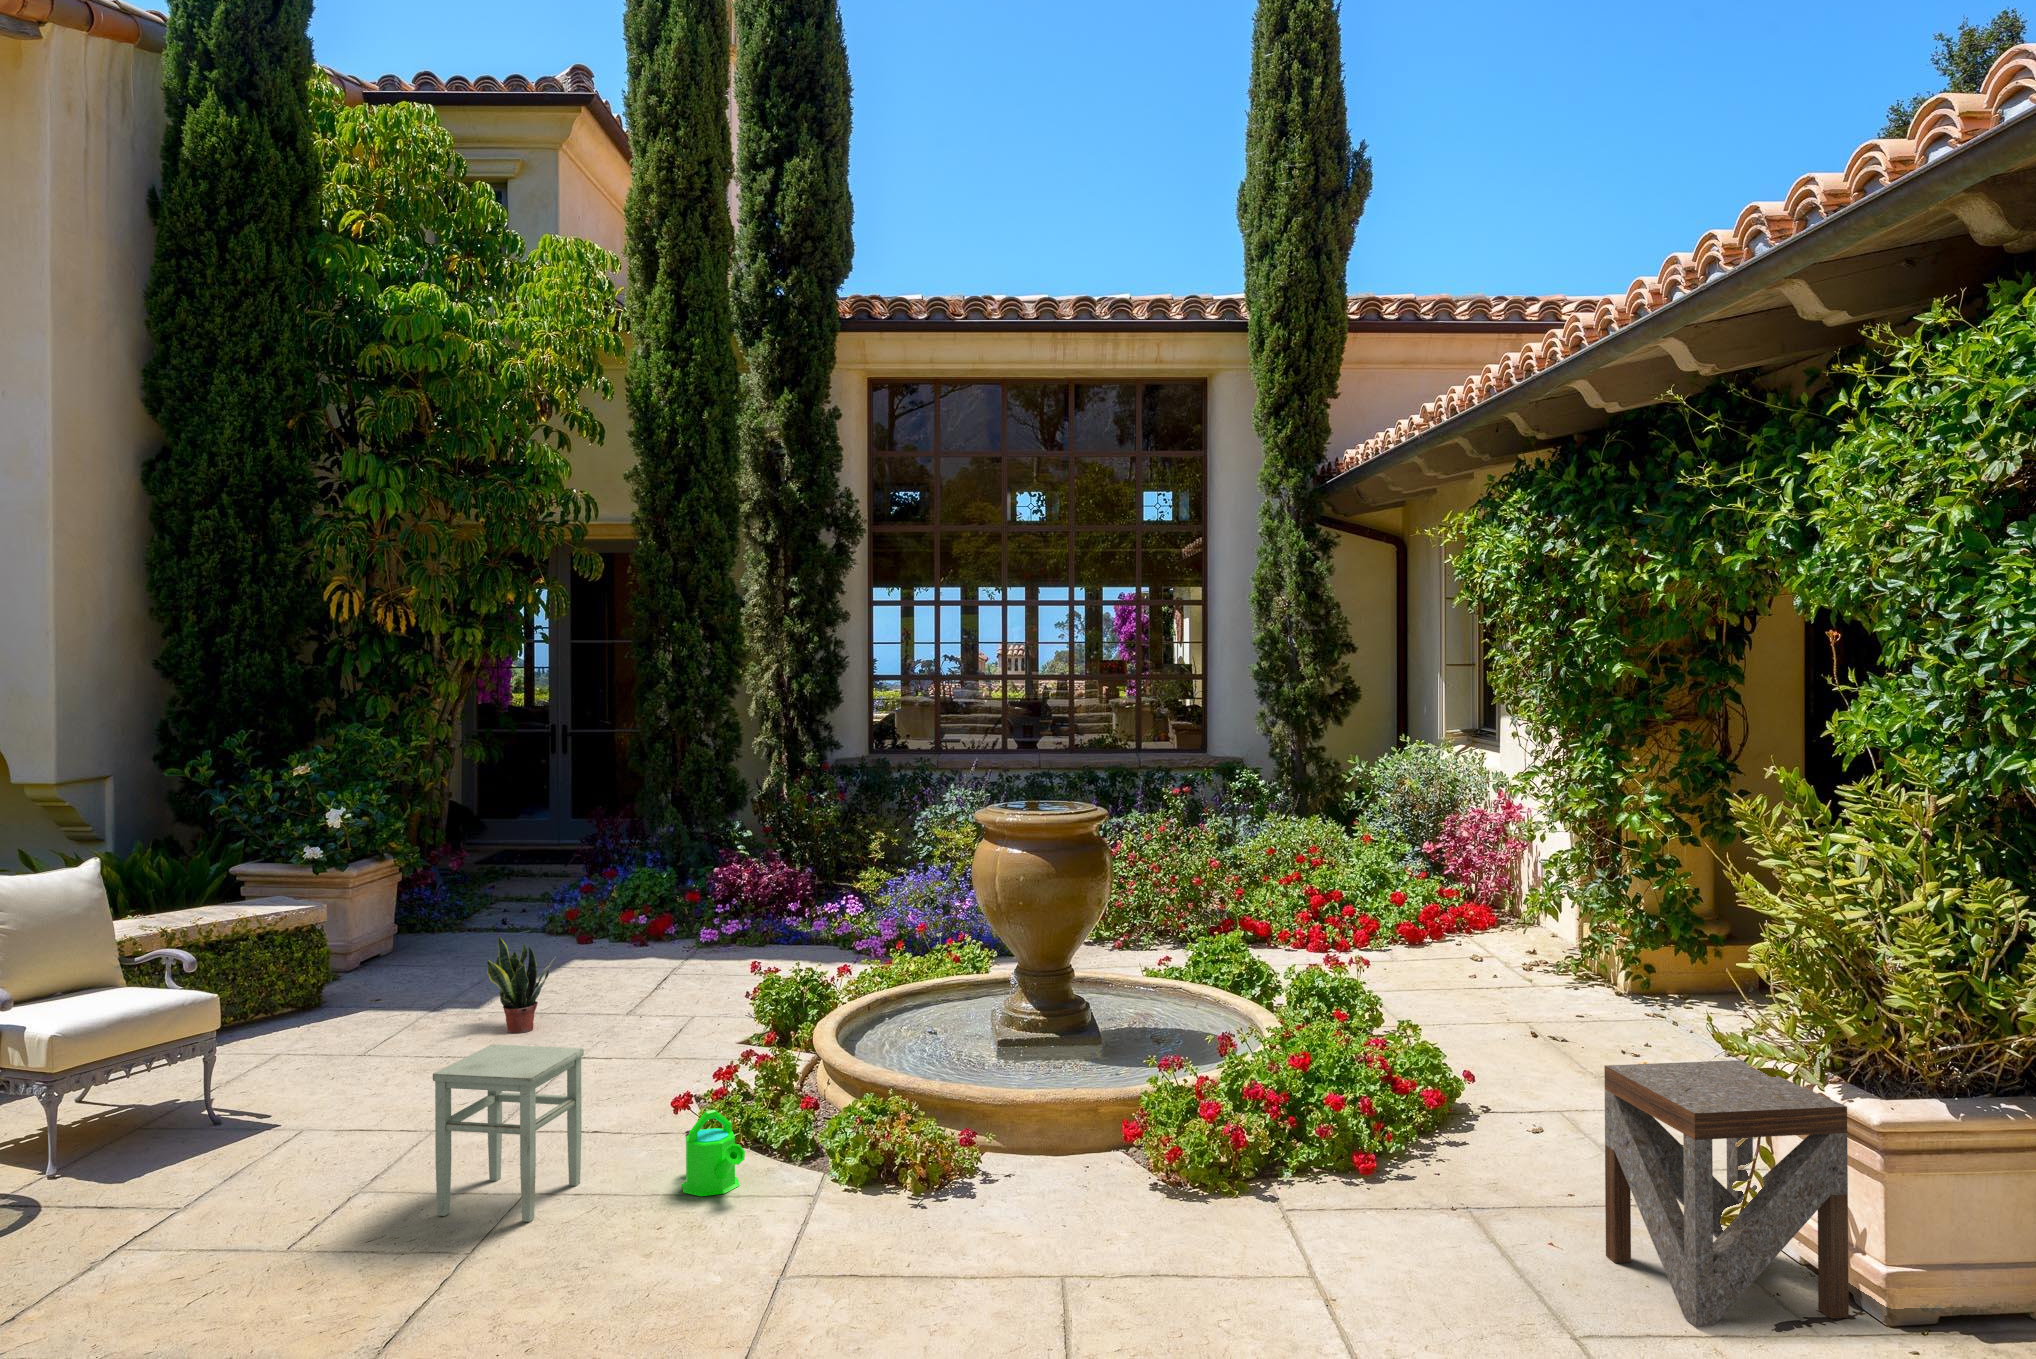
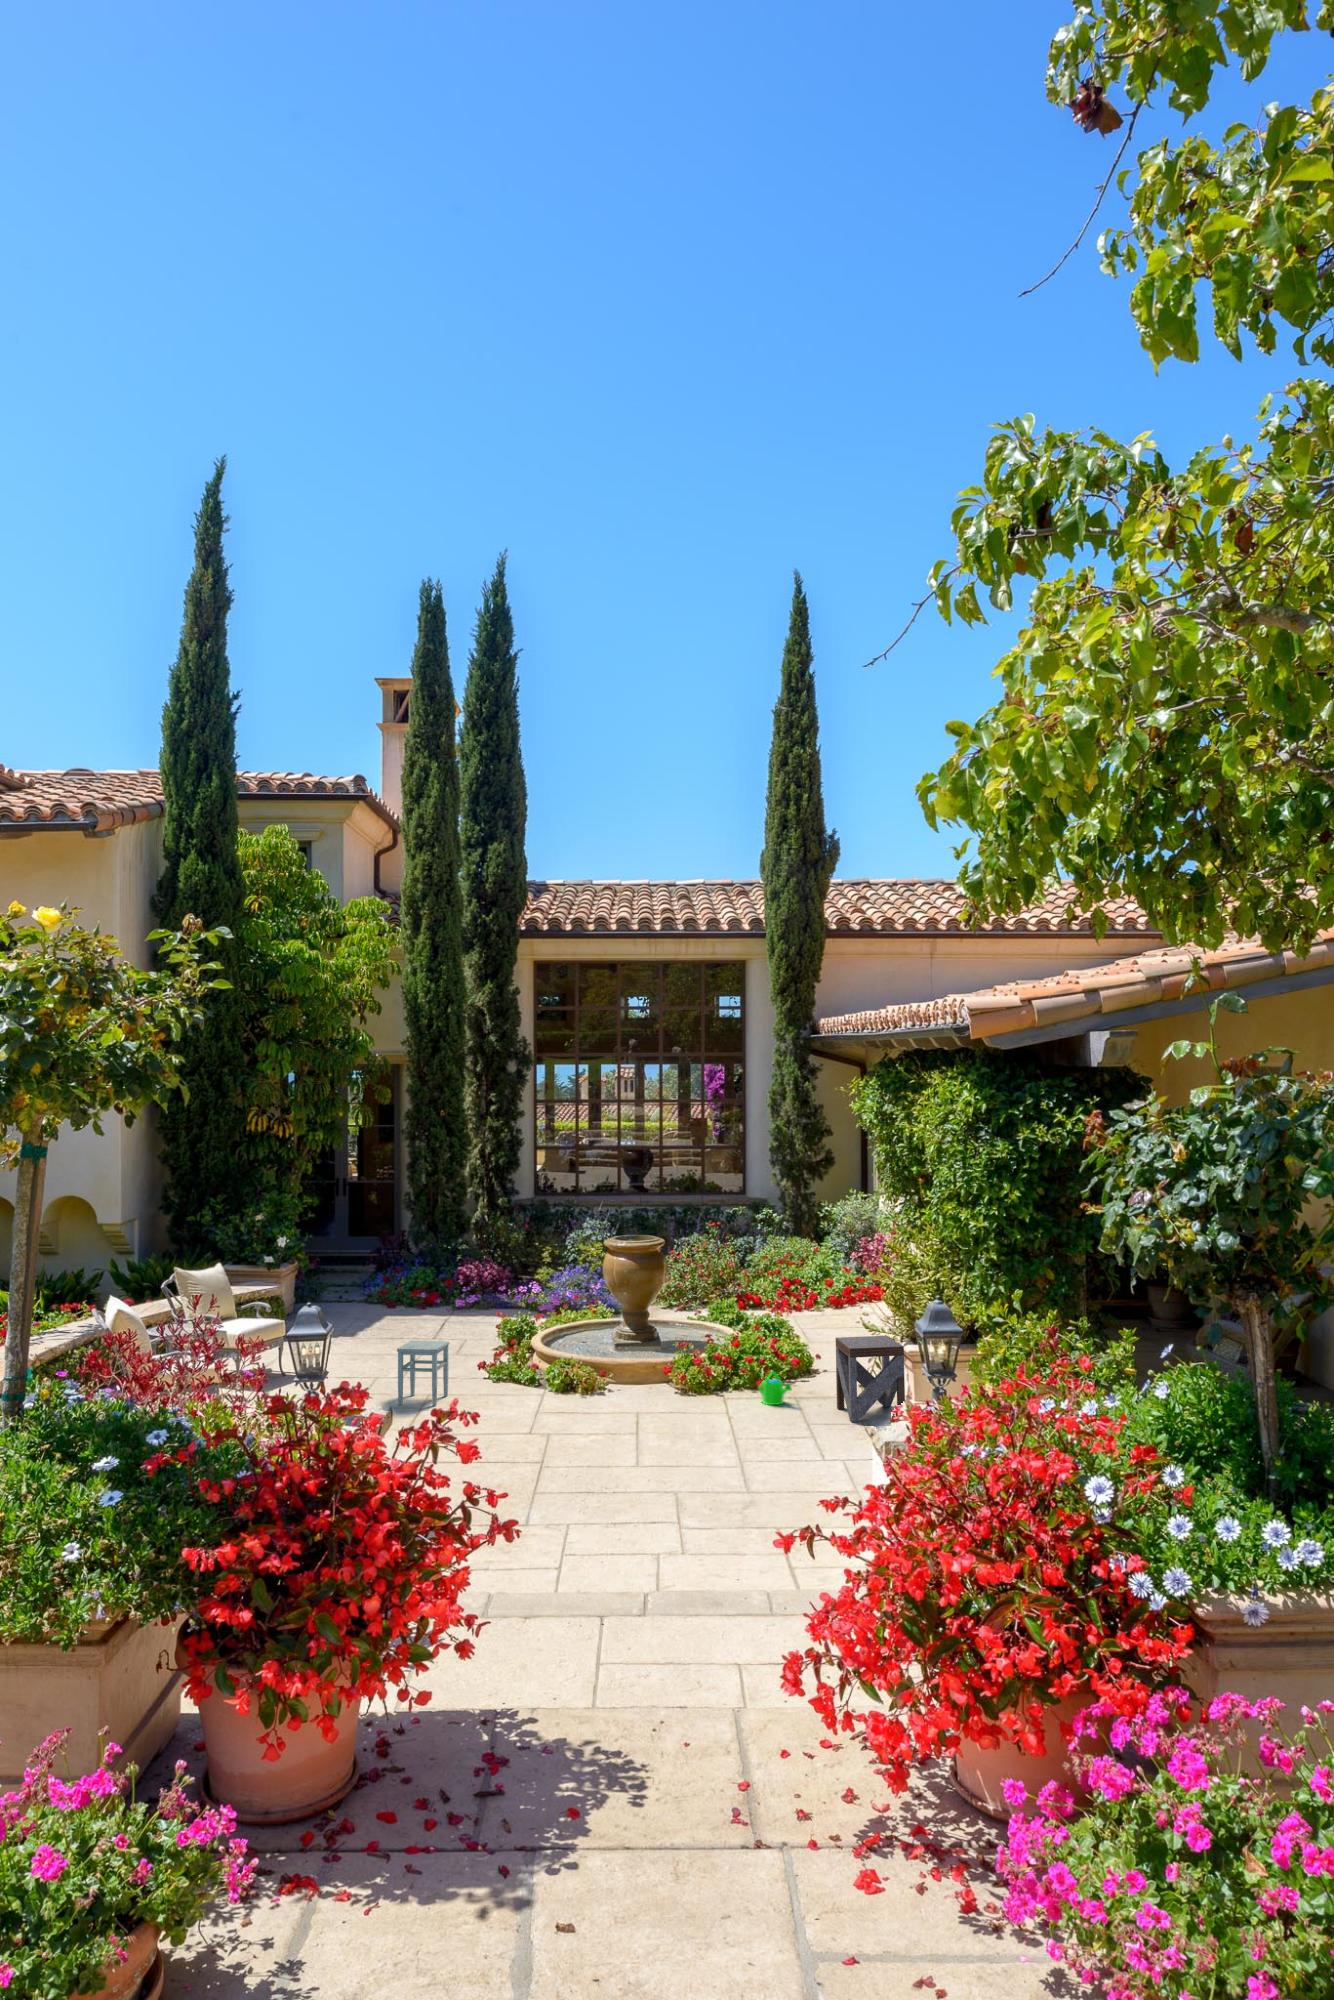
potted plant: present [487,937,555,1033] -> none [369,1302,399,1350]
watering can: present [682,1110,745,1196] -> present [759,1371,792,1405]

